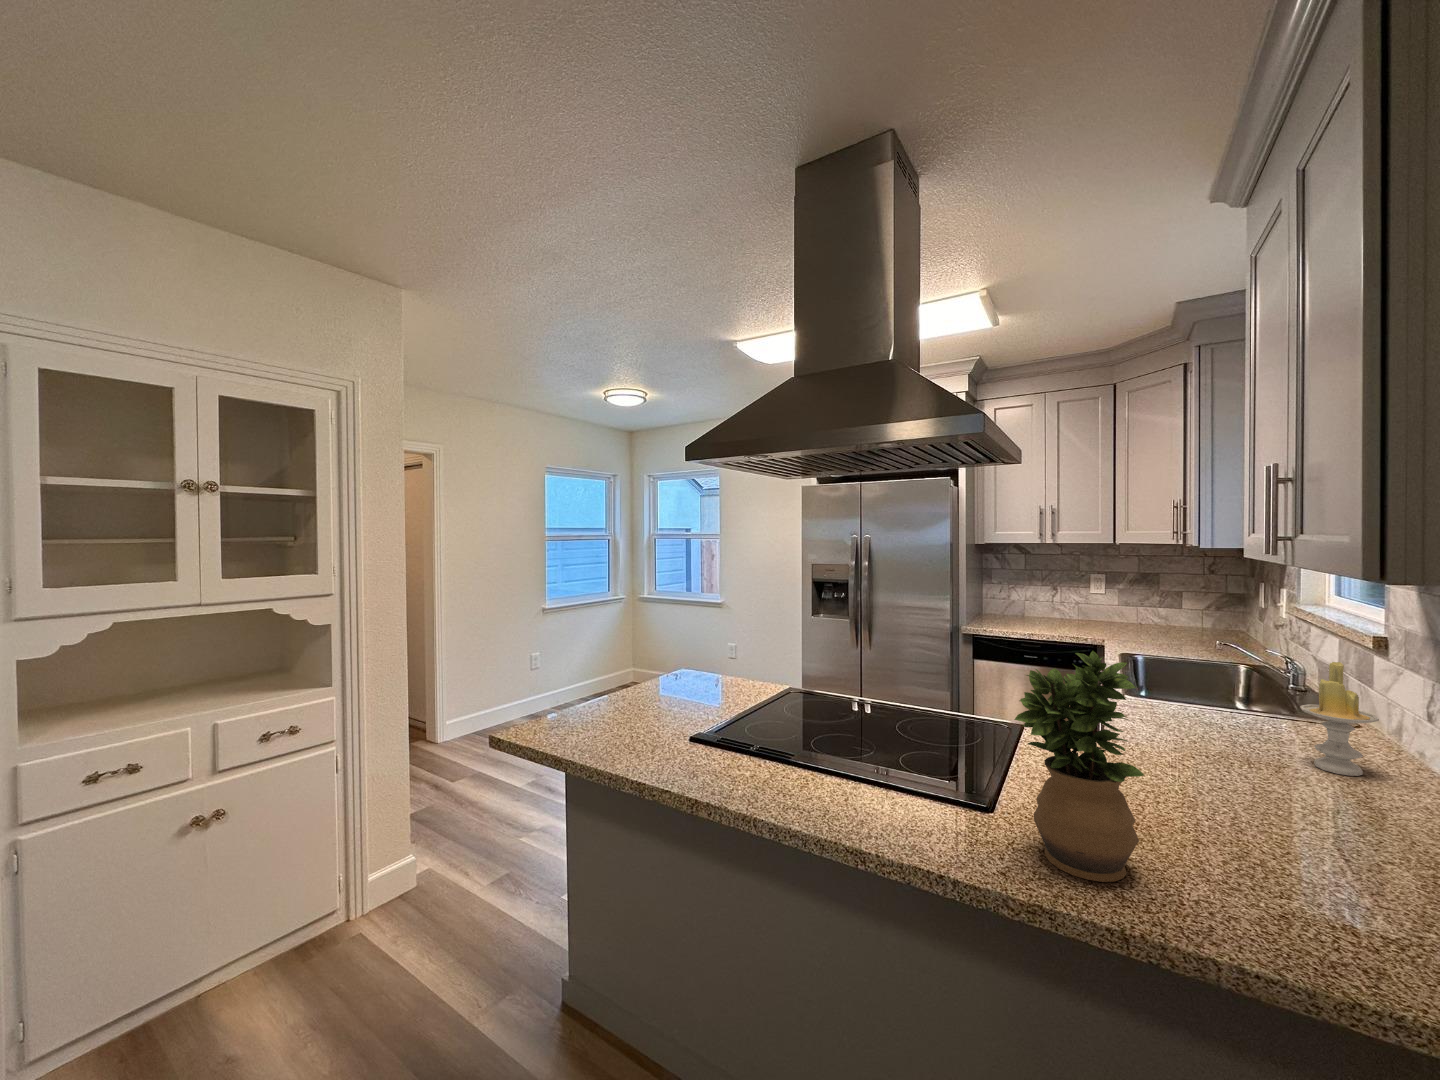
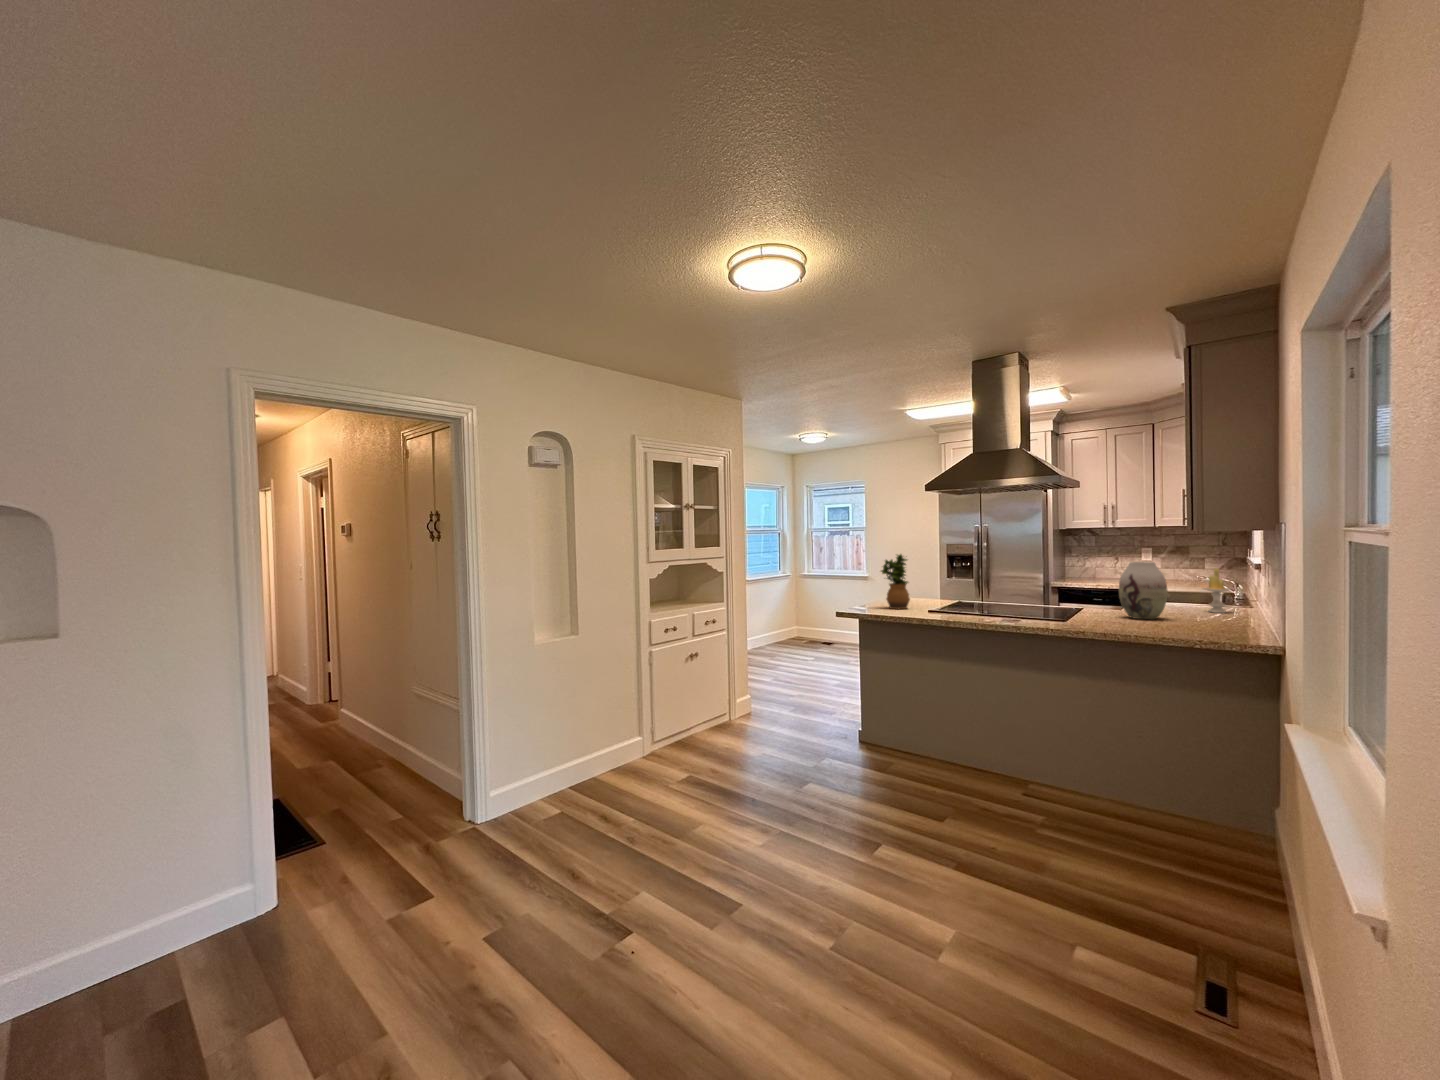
potted plant: present [1014,651,1144,882] -> present [881,554,910,609]
vase: none [1135,661,1283,842] -> present [1119,562,1168,619]

